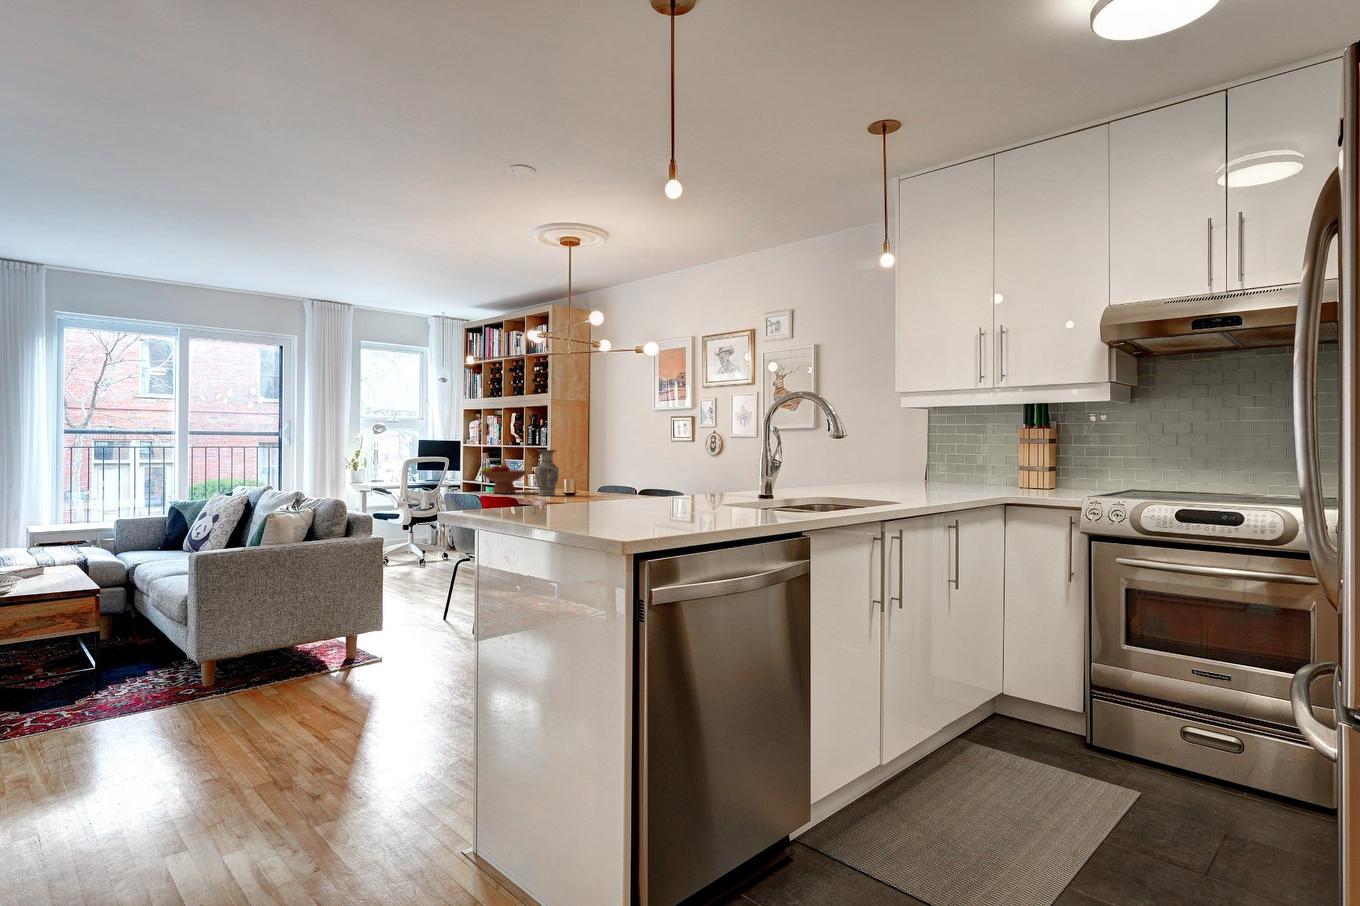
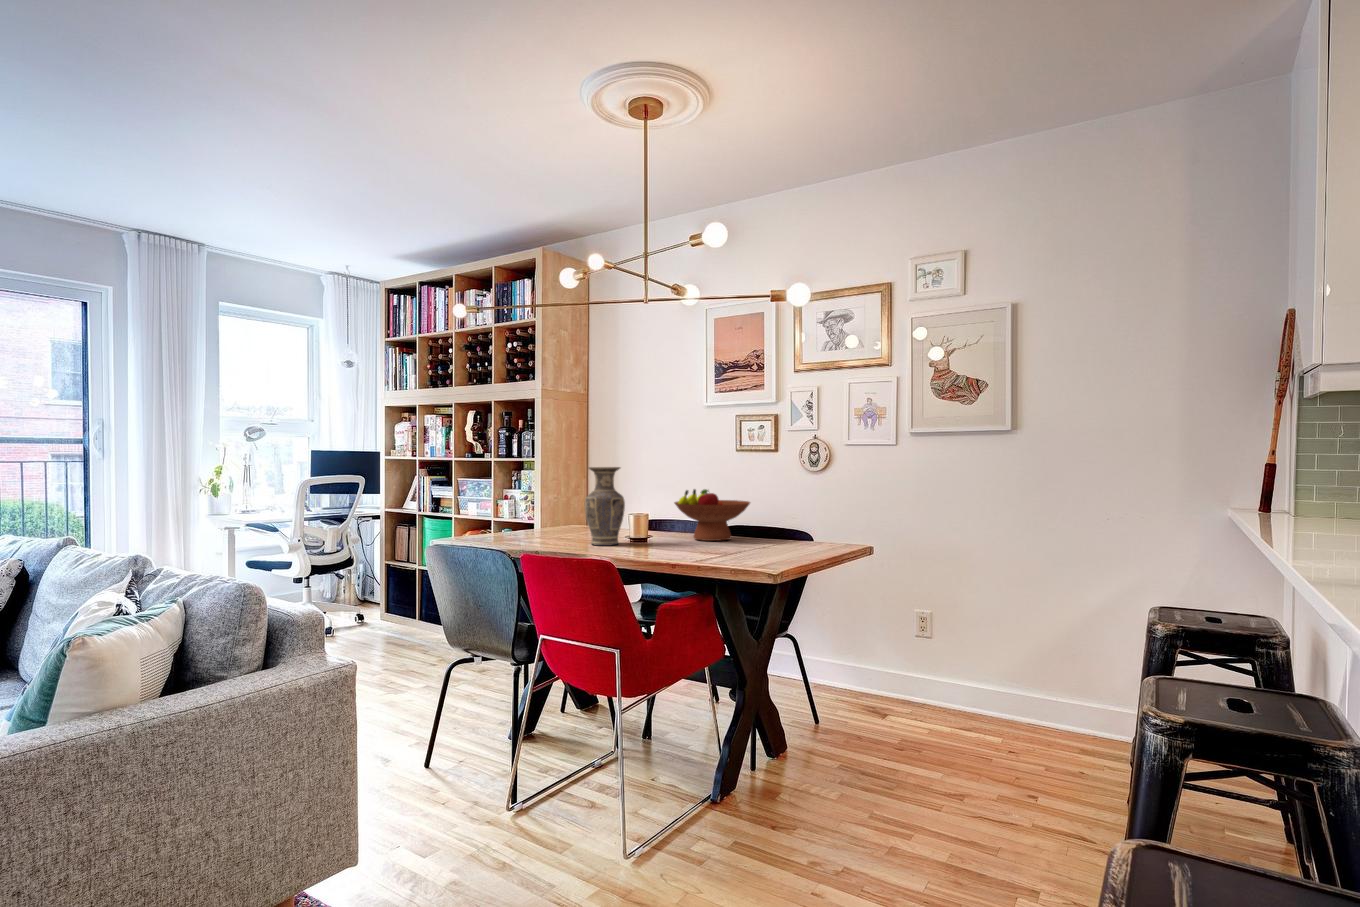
fruit bowl: present [481,463,527,494] -> present [674,489,750,541]

